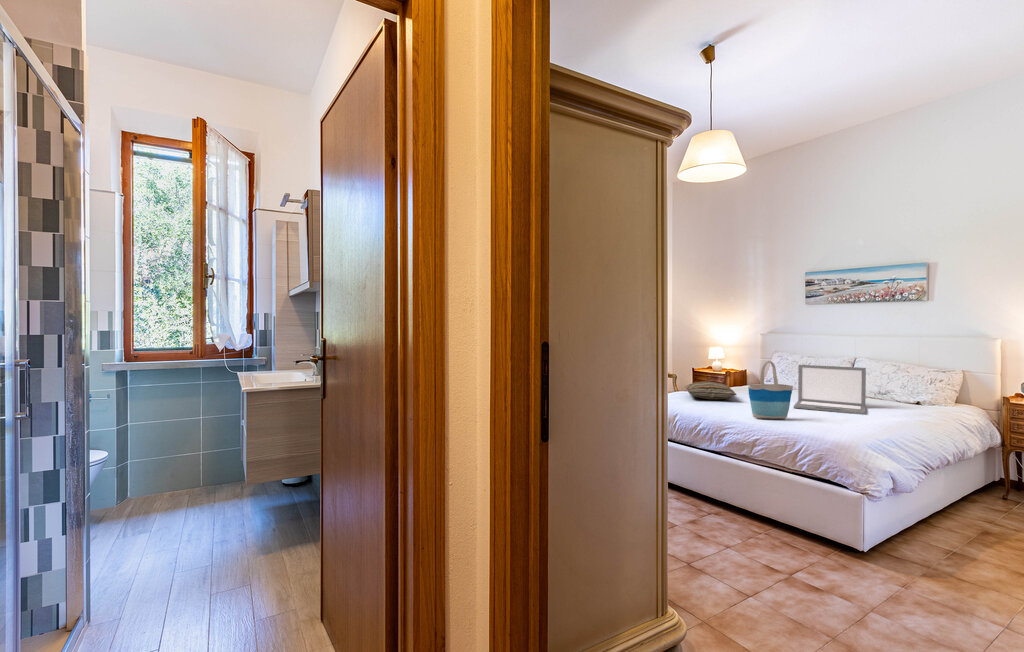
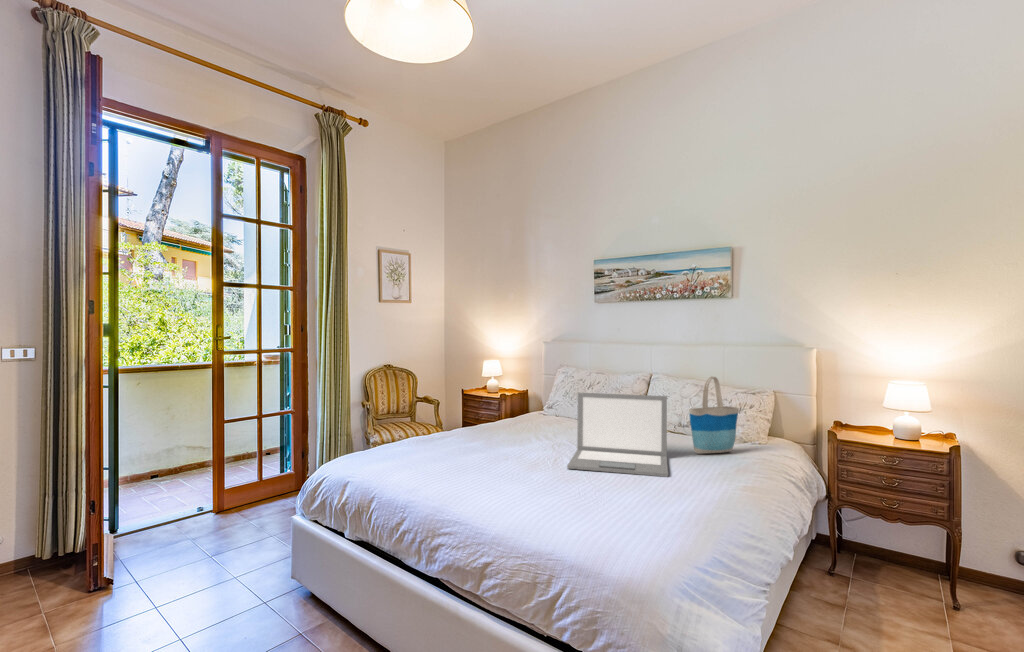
tote bag: present [748,361,793,419] -> present [689,376,739,454]
pillow: present [685,381,737,400] -> none [409,423,486,456]

